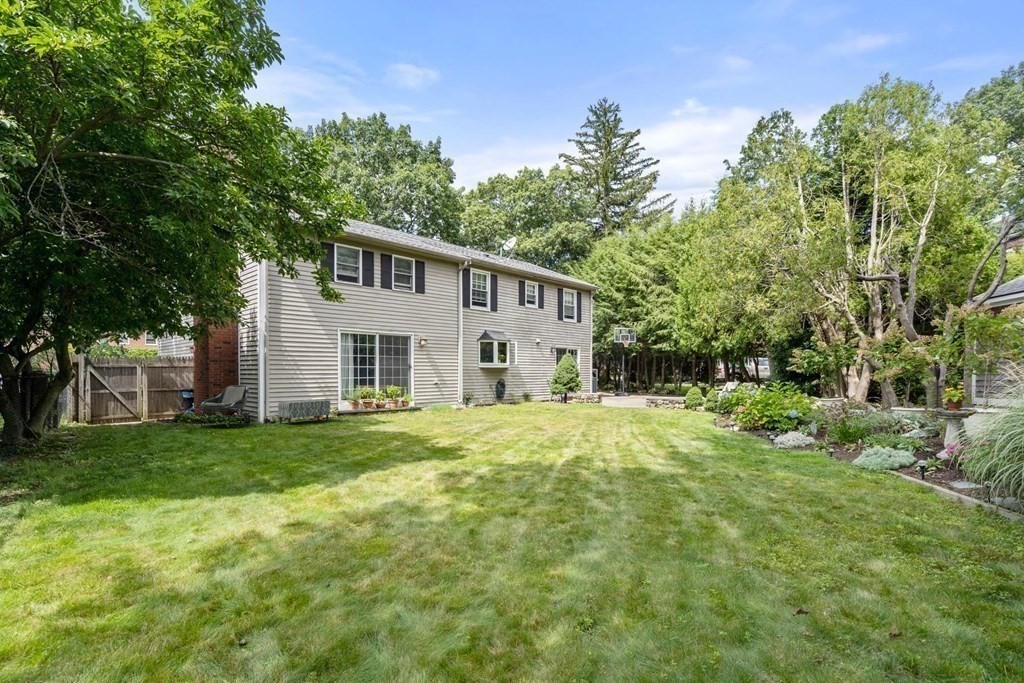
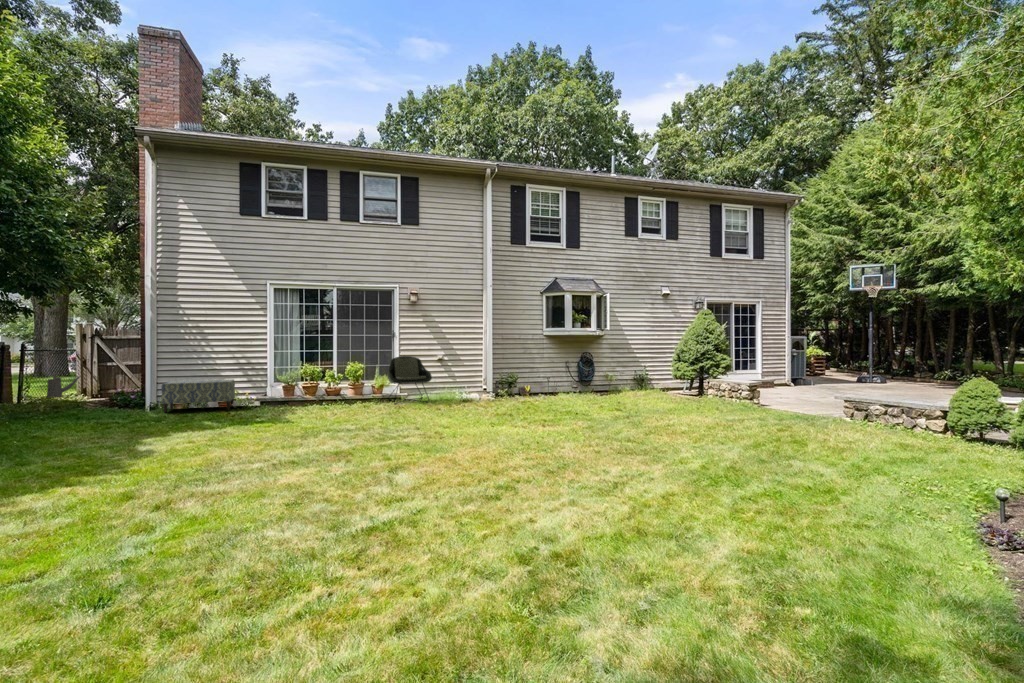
lounge chair: present [199,385,250,428] -> present [388,356,432,404]
watering can: none [84,401,116,425] -> present [47,373,80,398]

